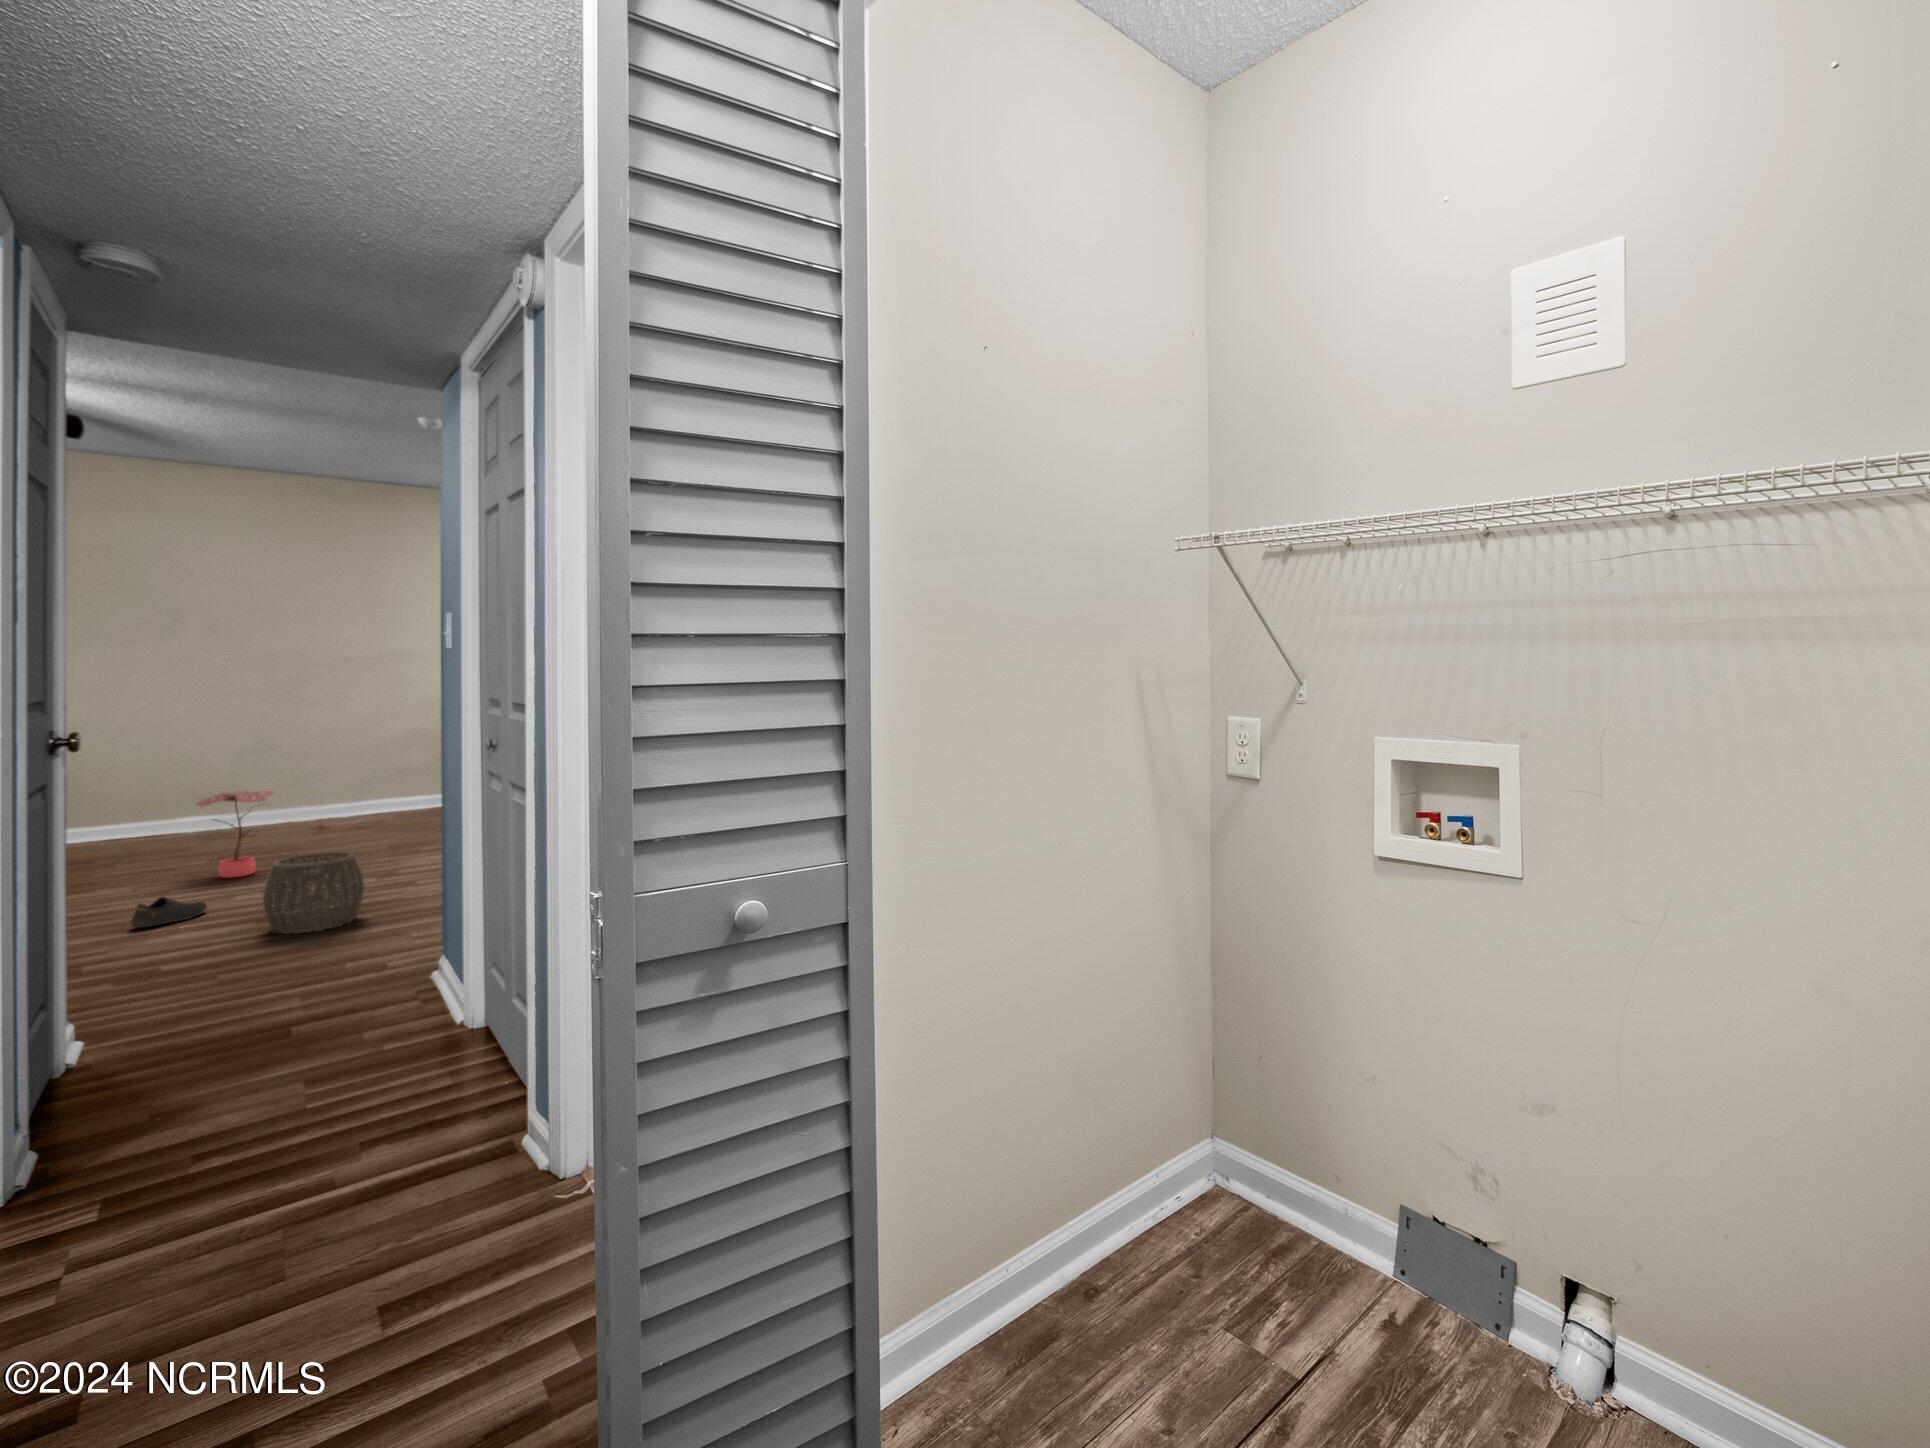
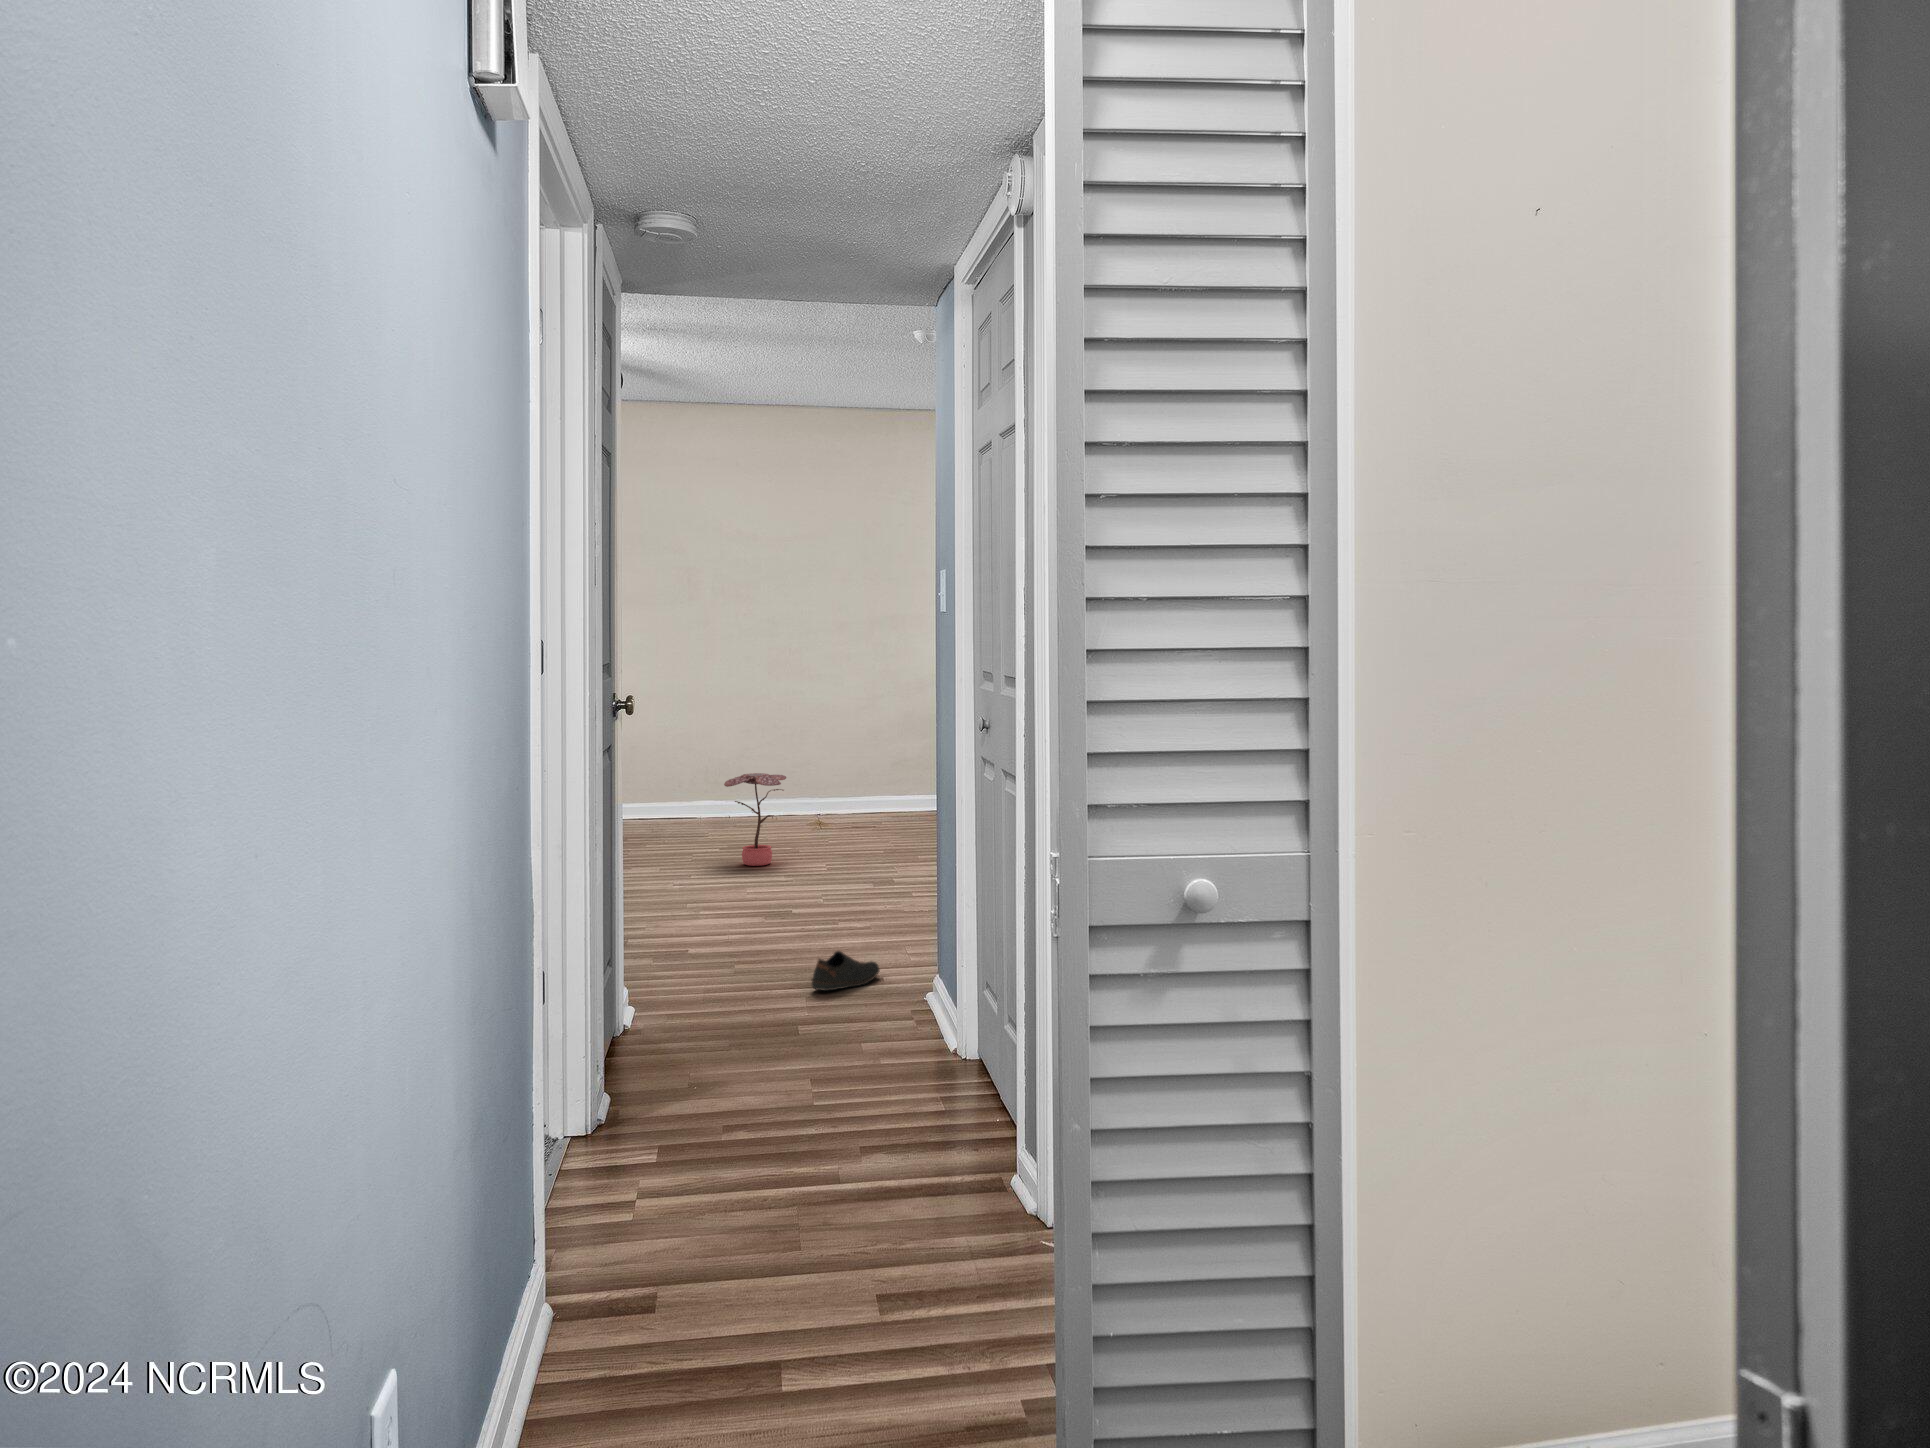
woven basket: present [263,851,364,934] -> none [779,844,867,930]
shoe: present [131,897,207,928] -> present [812,951,880,991]

